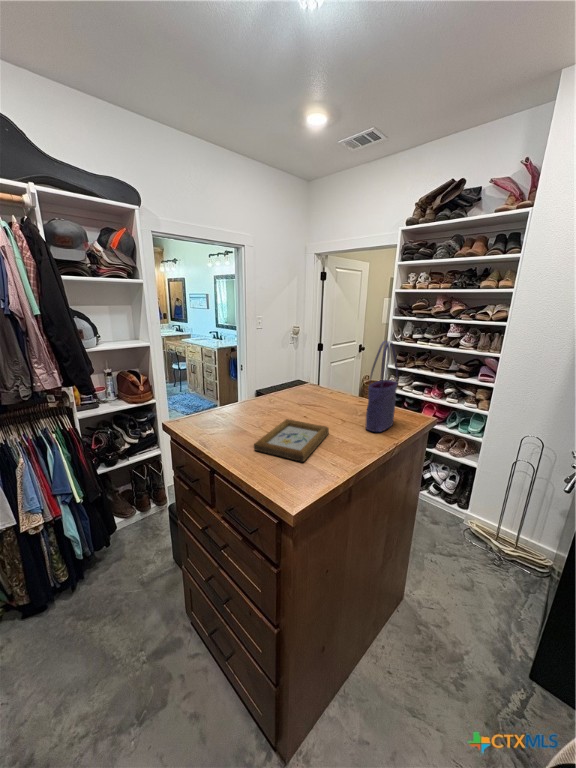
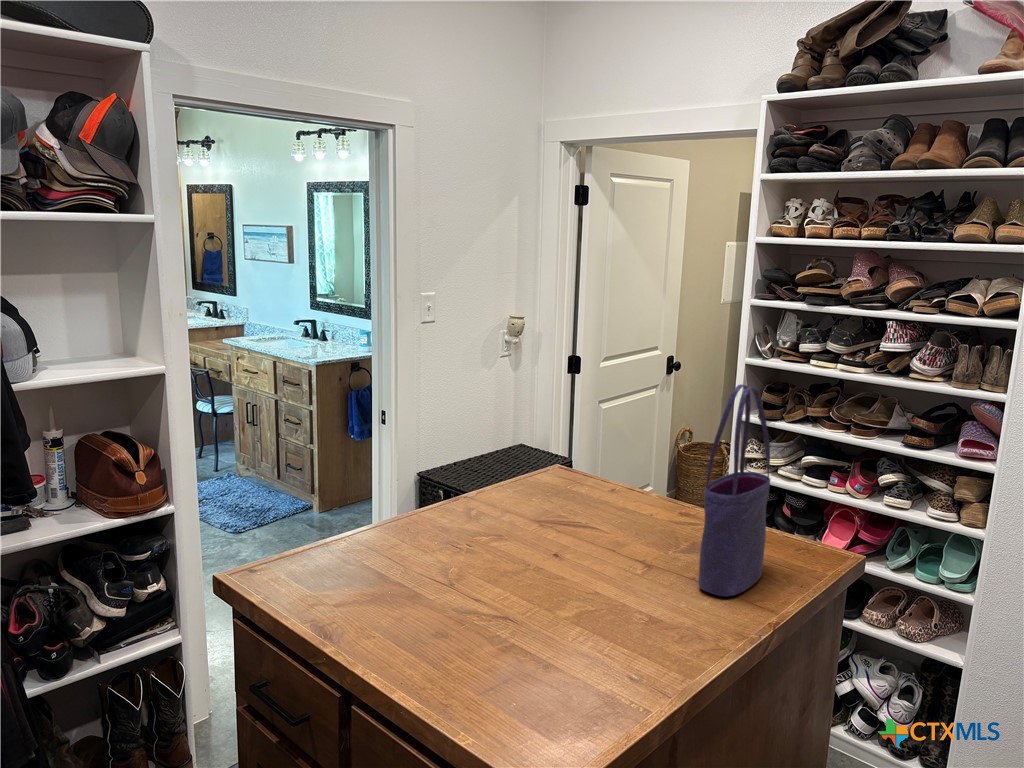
picture frame: present [254,419,329,462] -> none [444,566,614,674]

